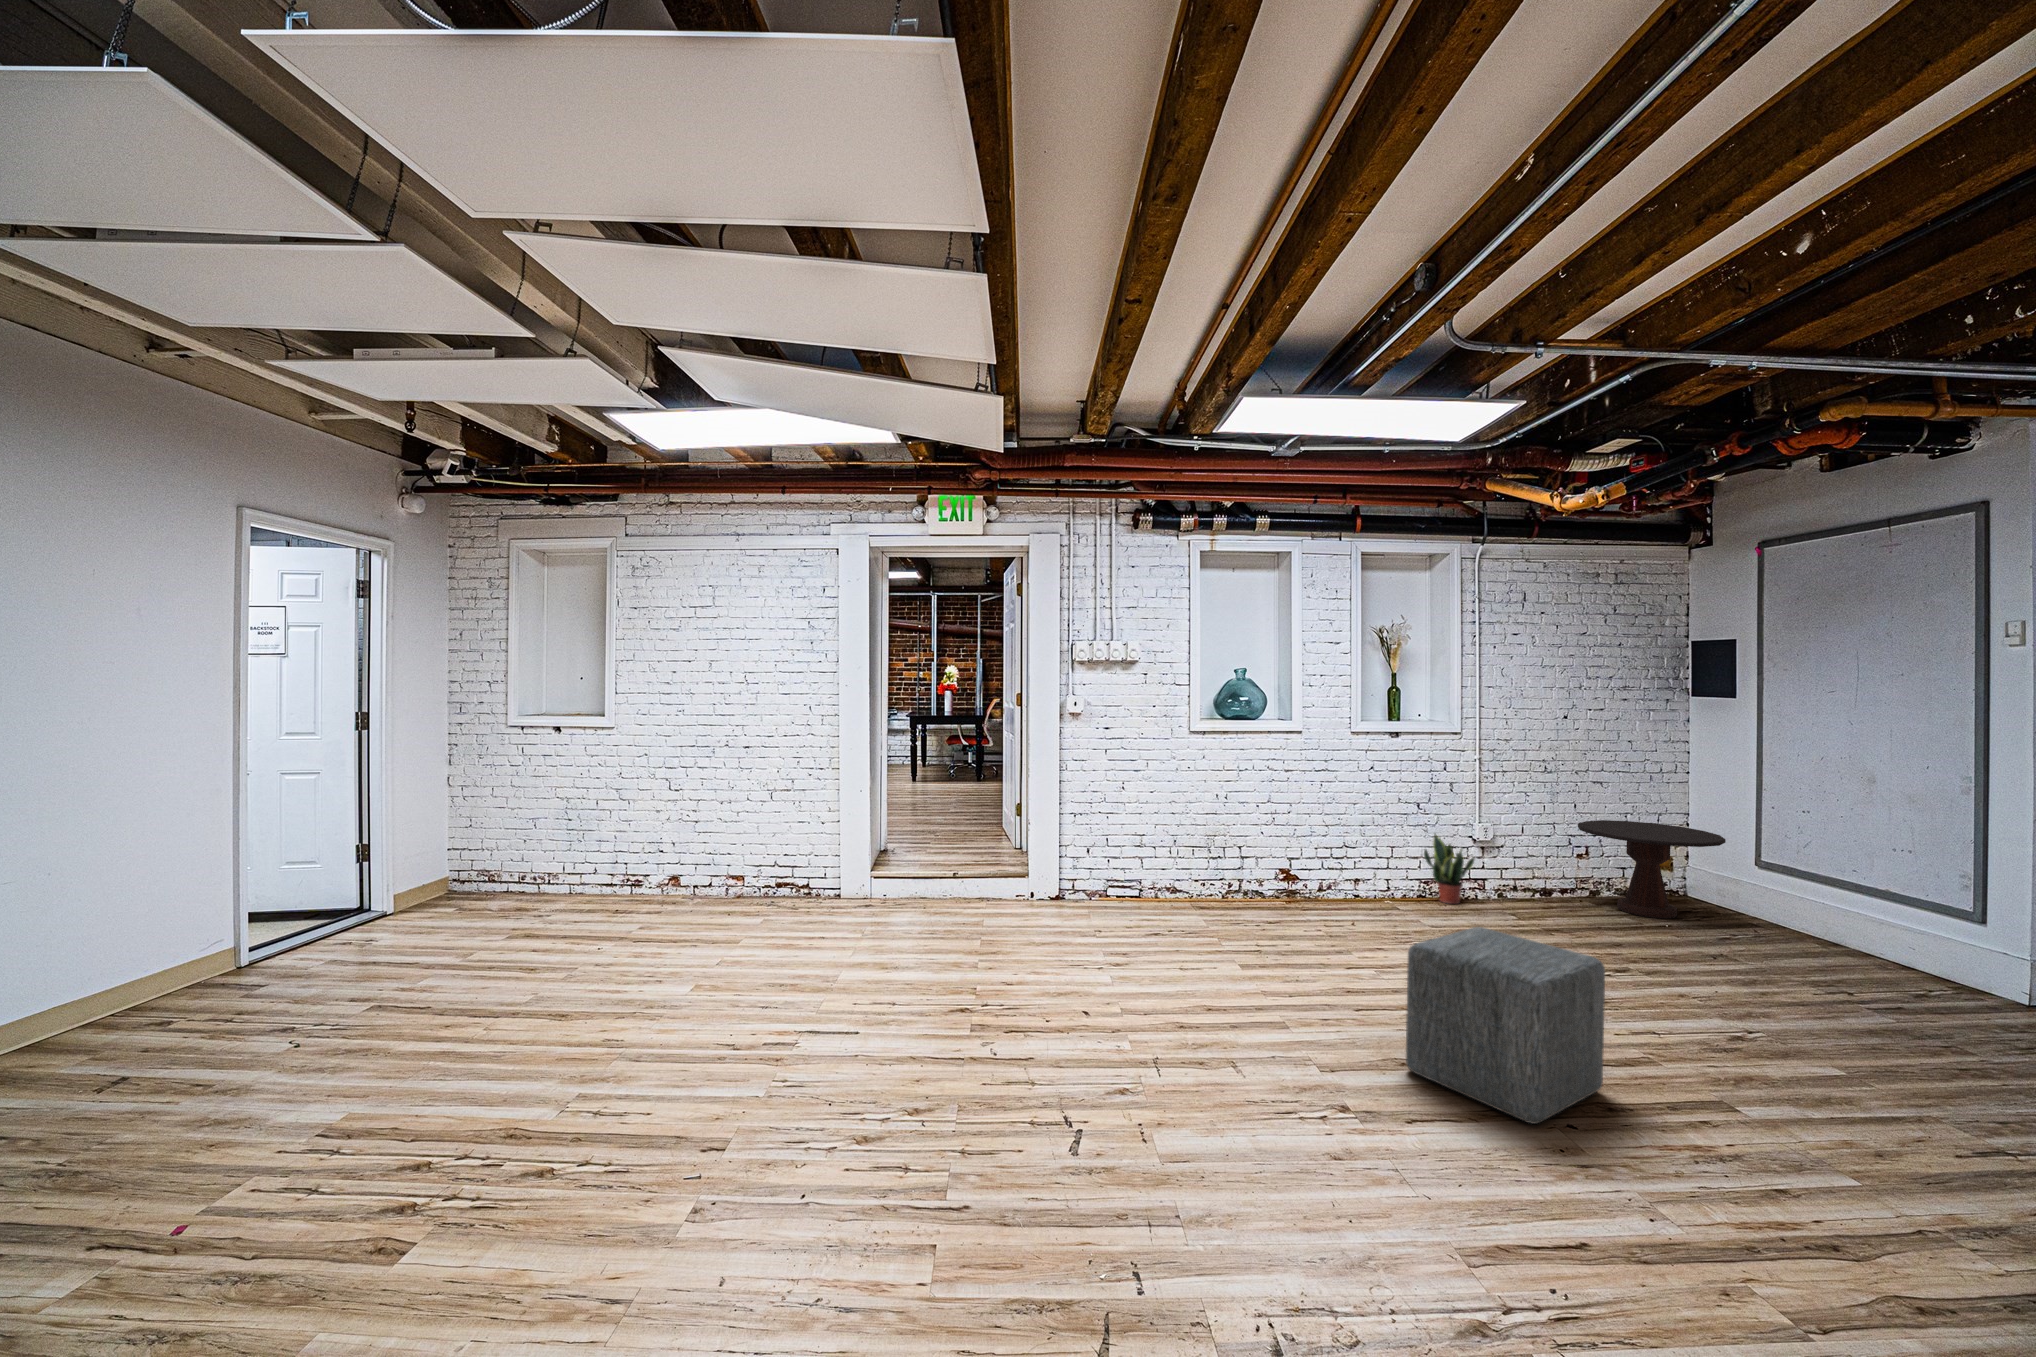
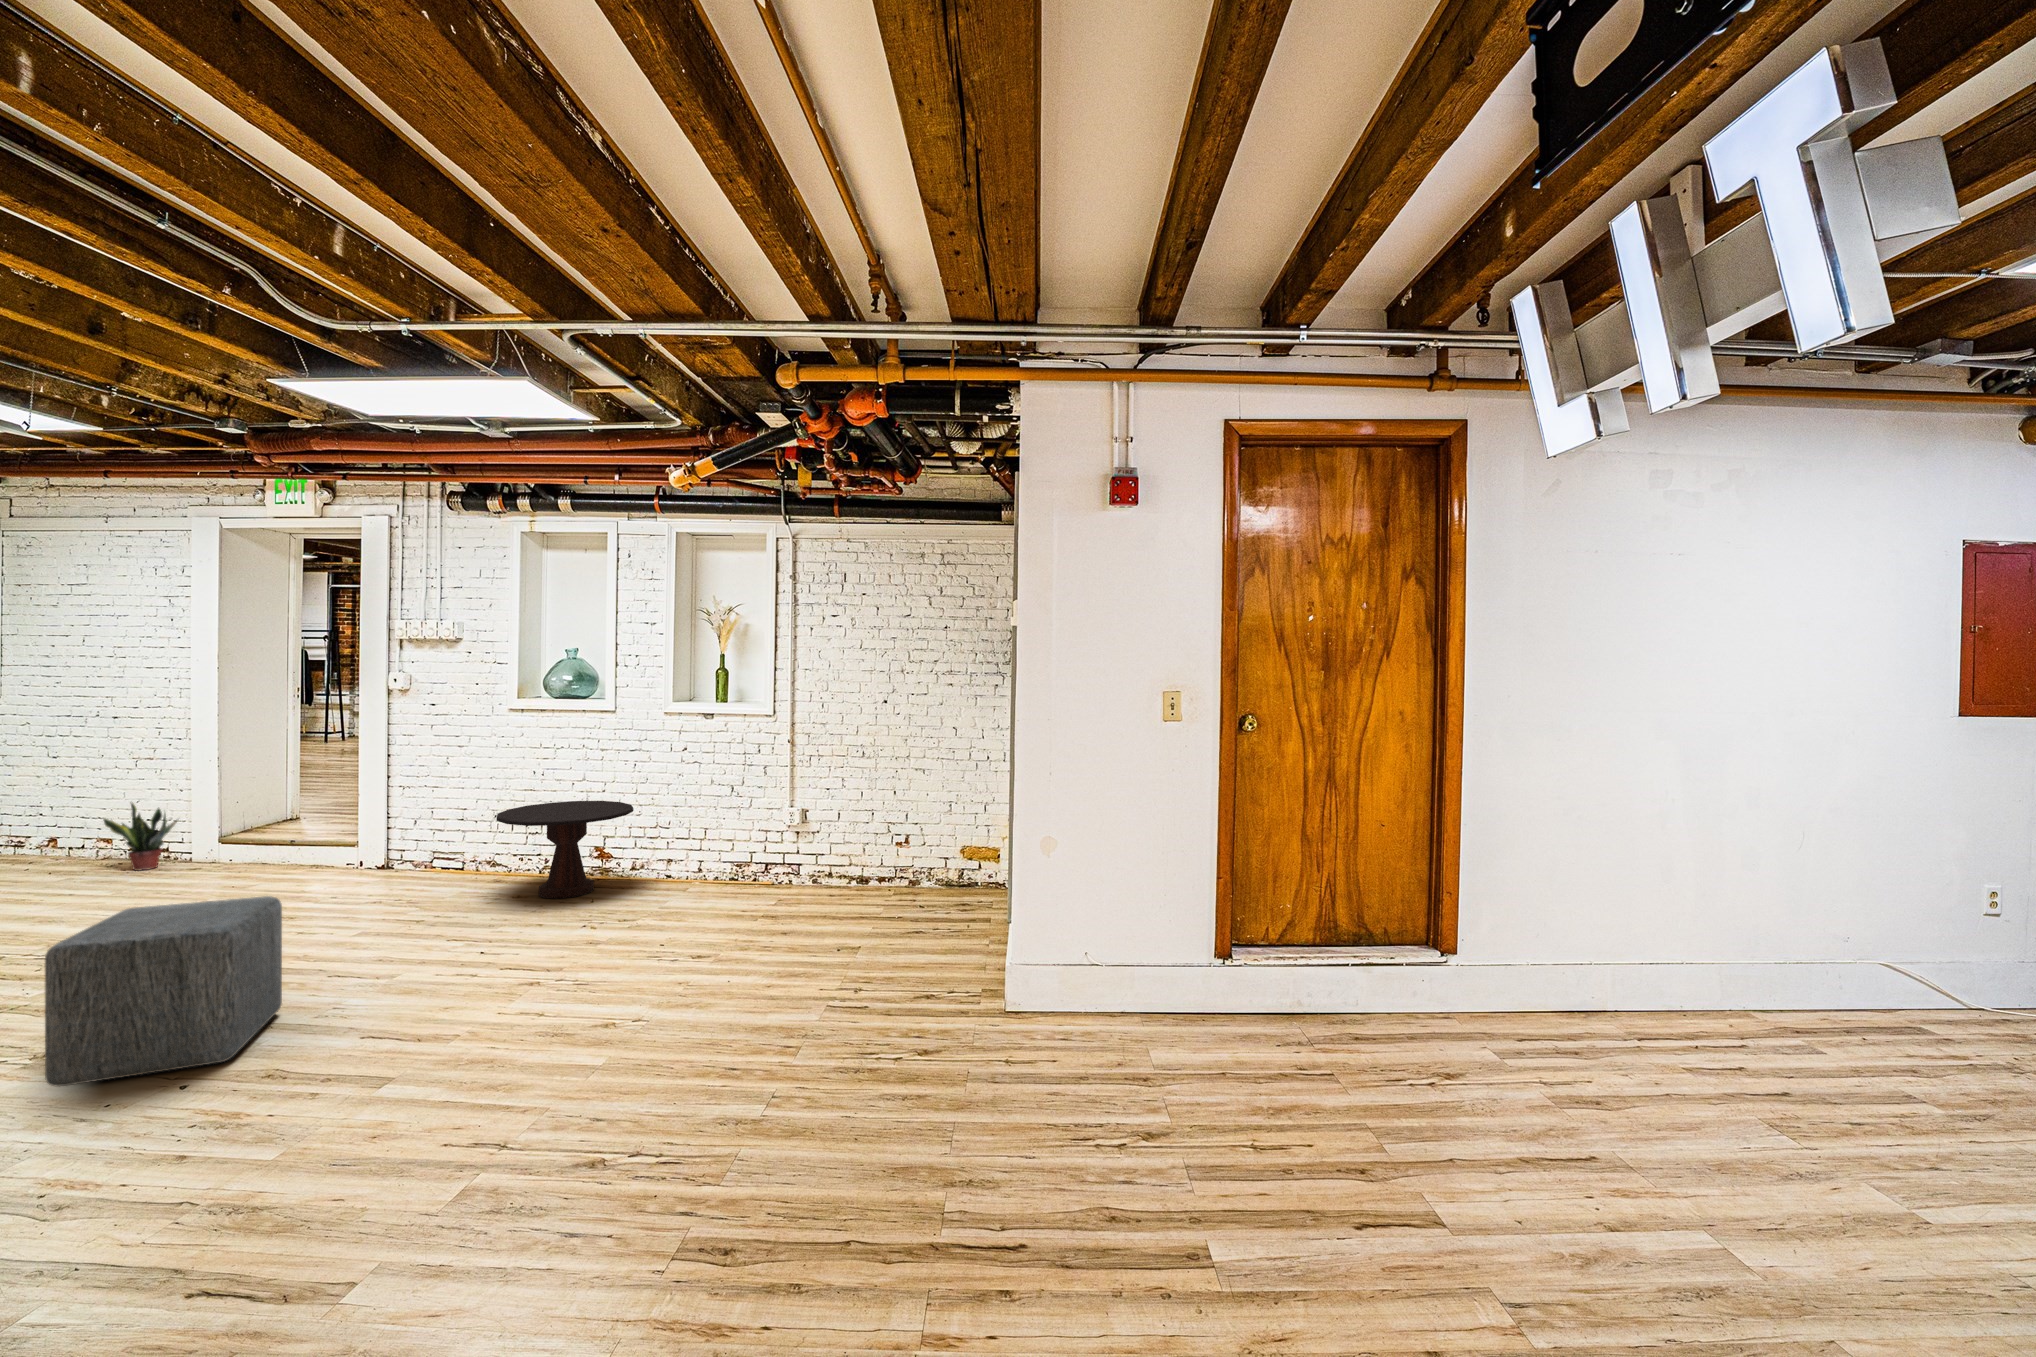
side table: present [1578,820,1726,919] -> present [496,801,634,899]
potted plant: present [1424,834,1475,904] -> present [103,803,178,871]

